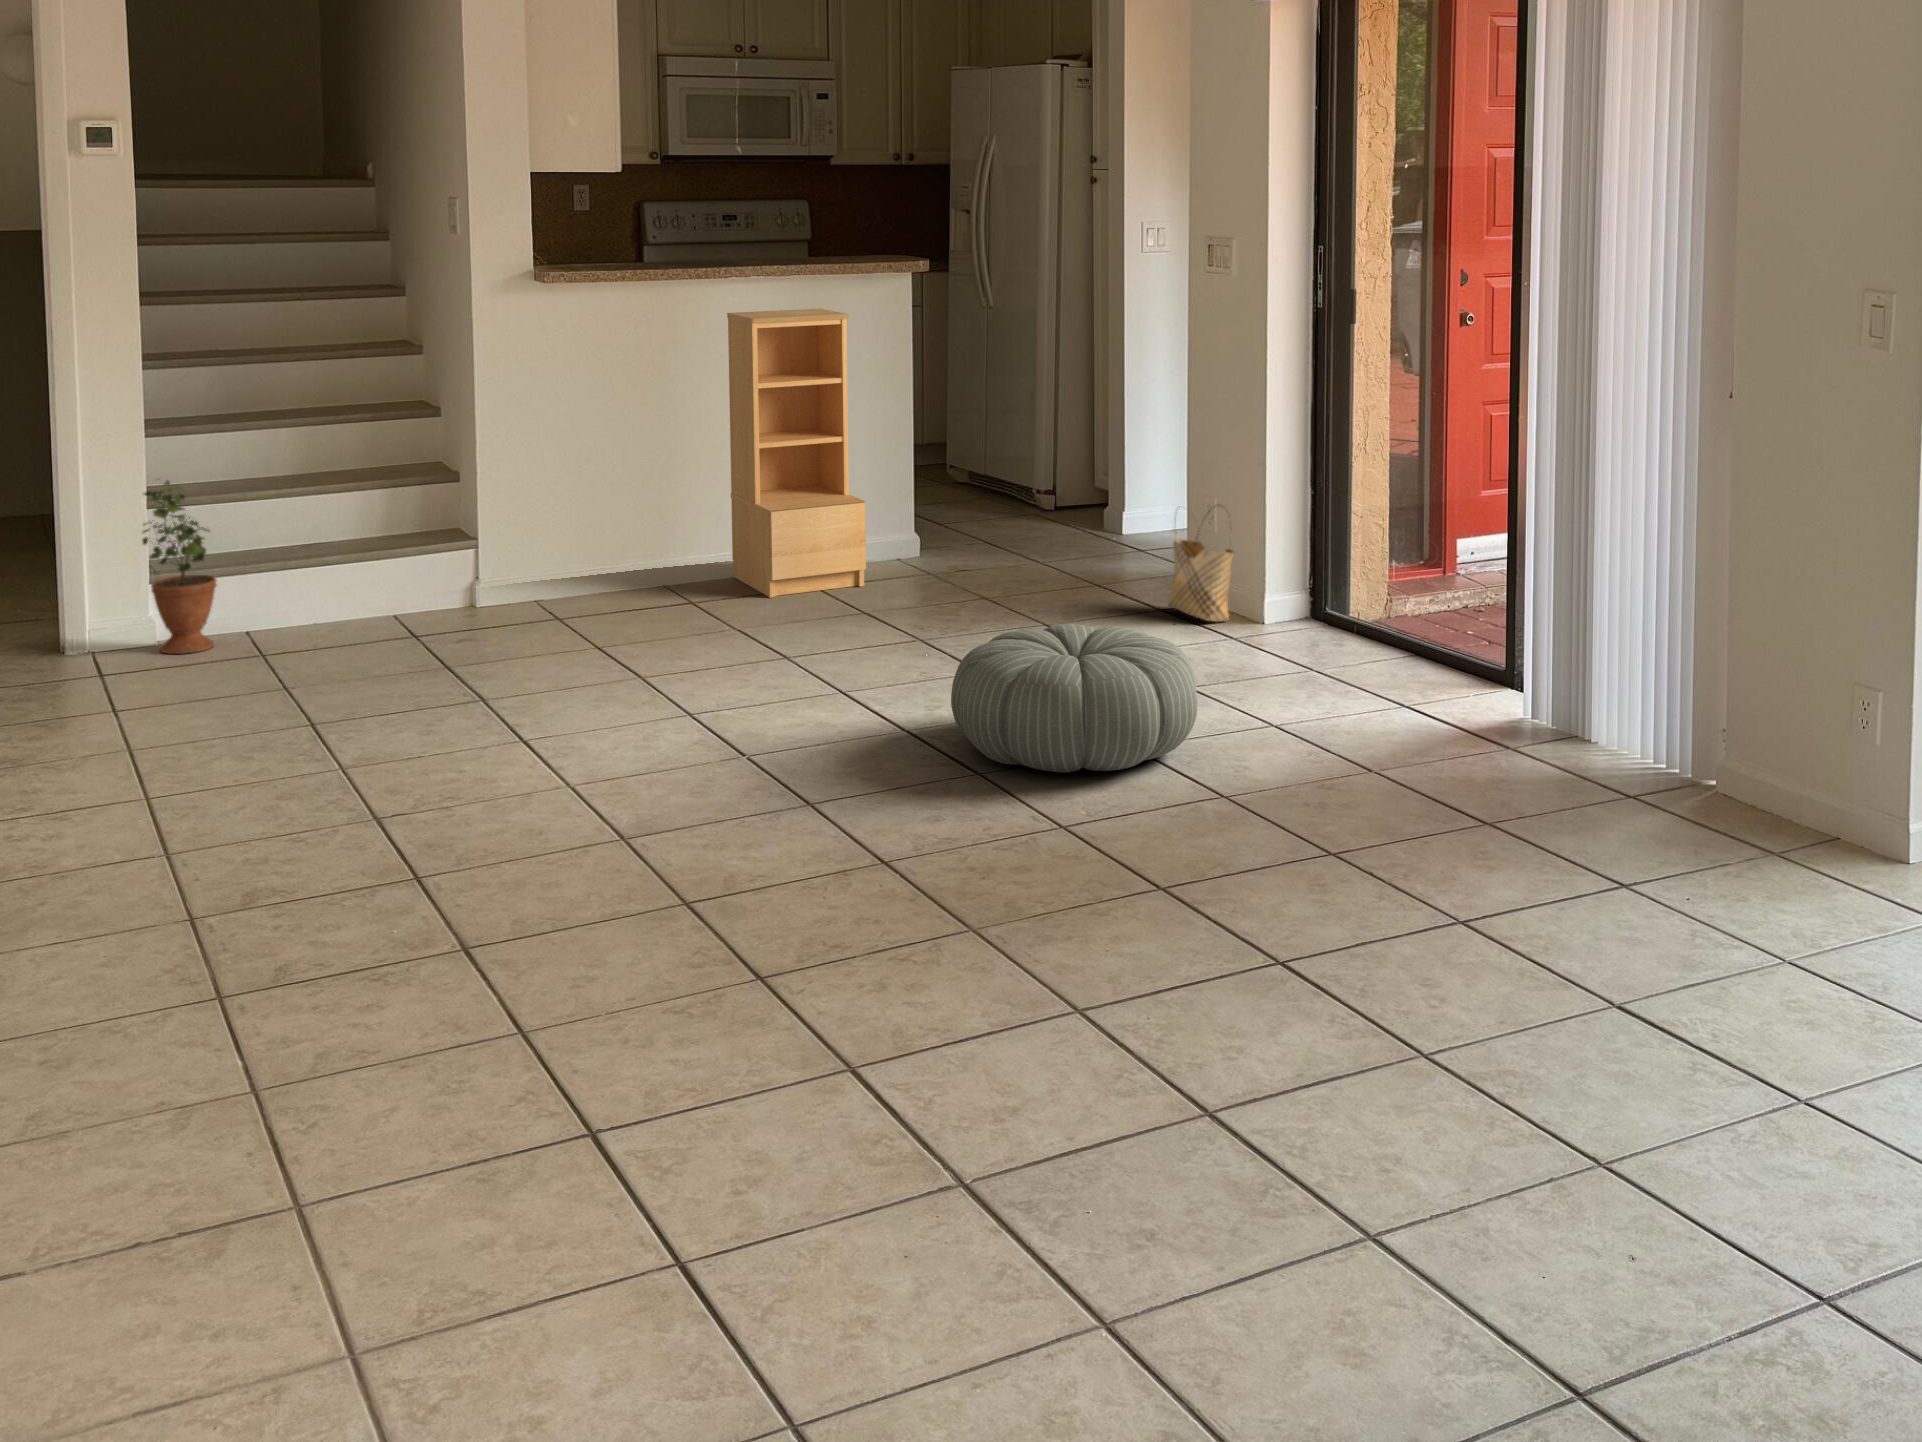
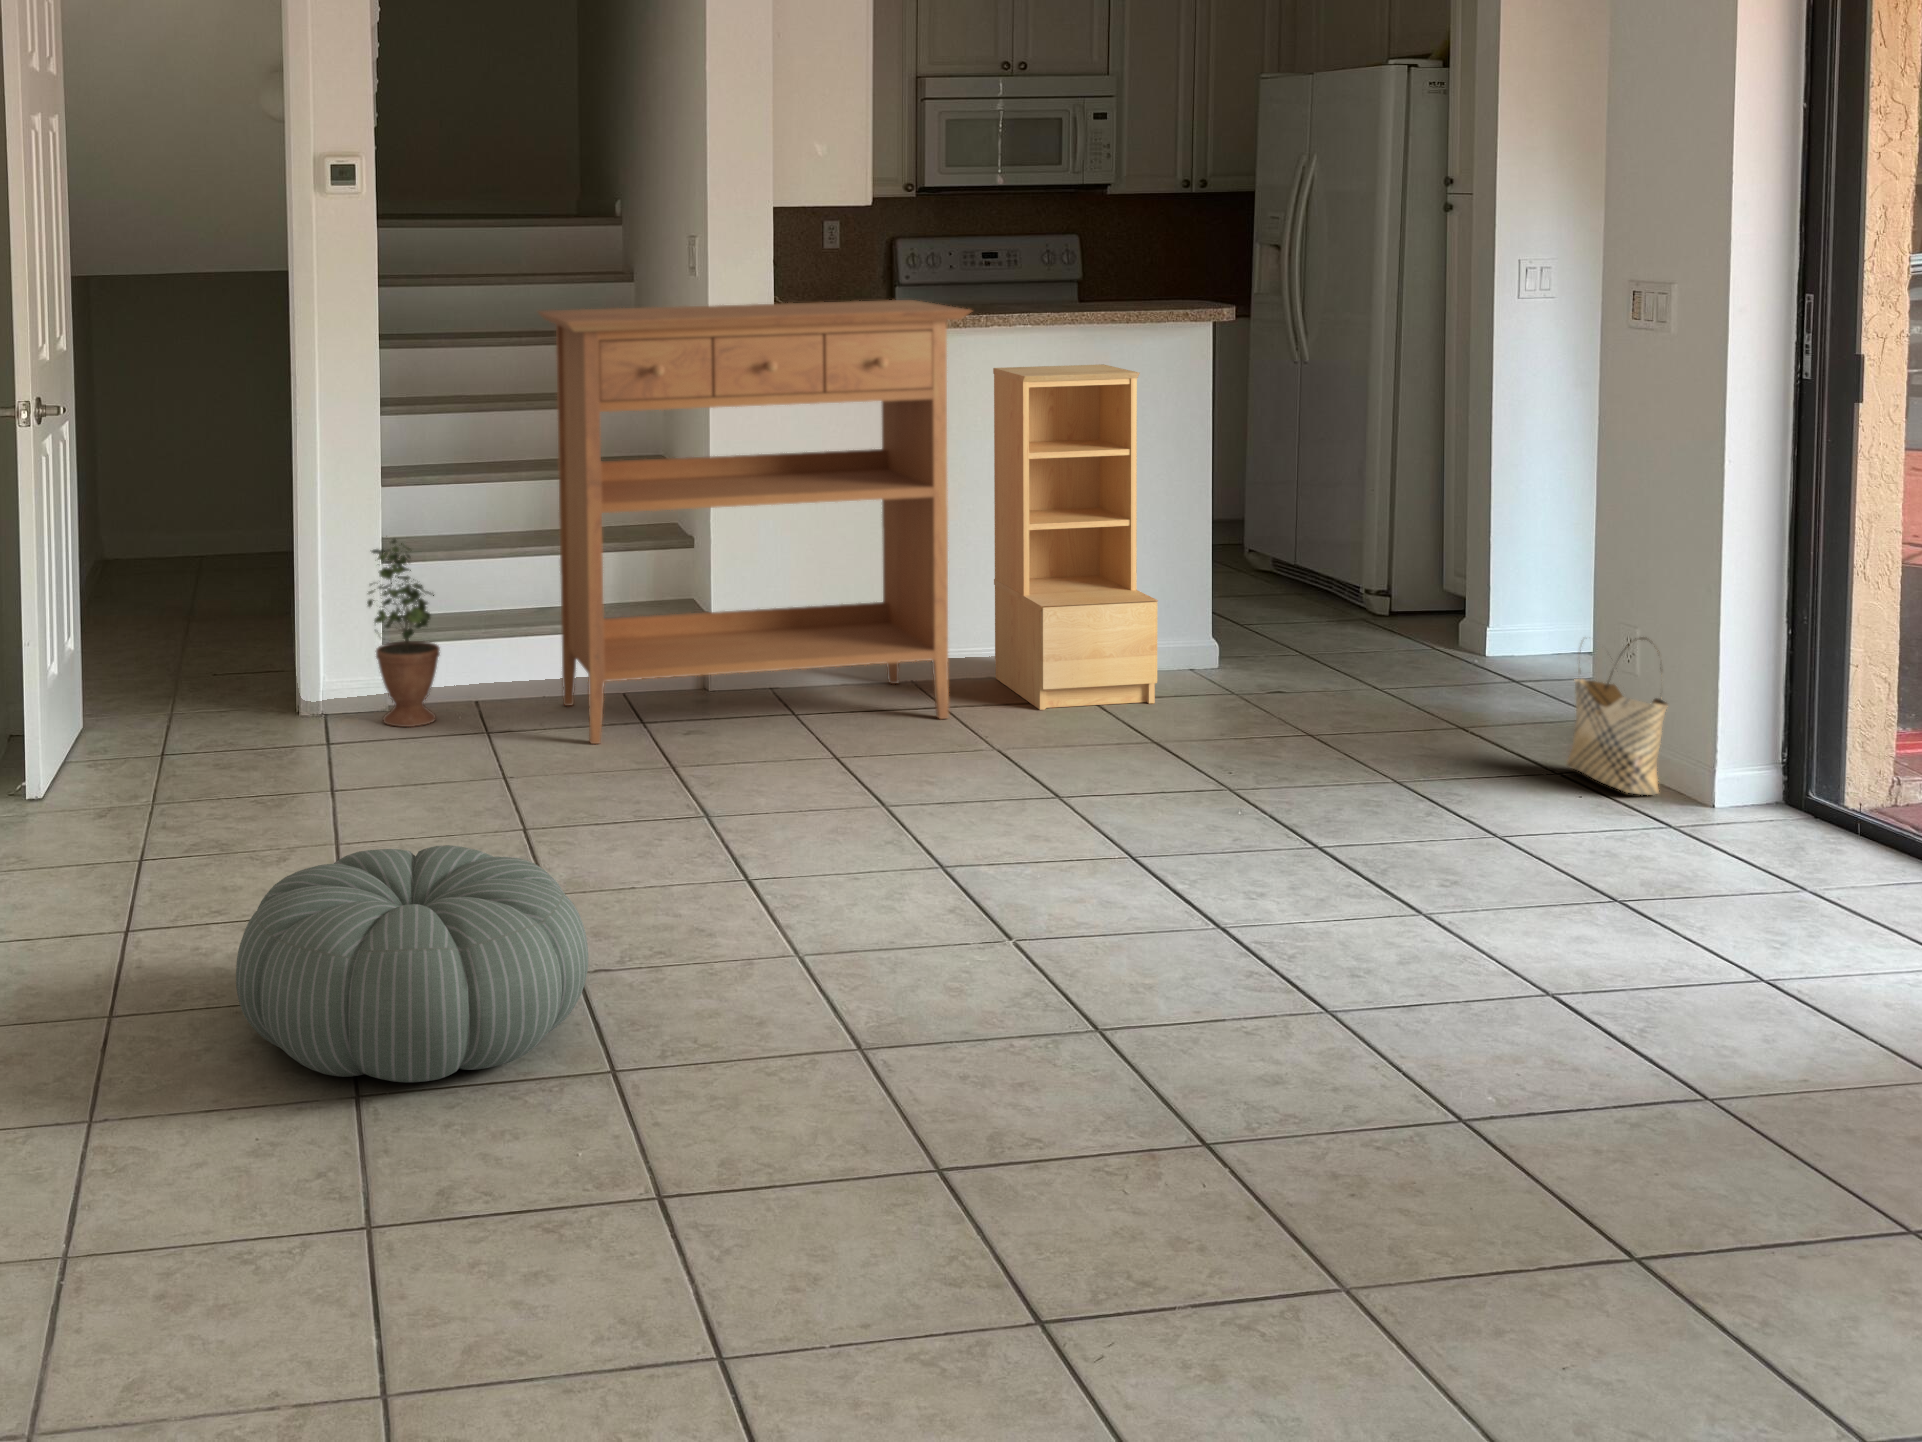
console table: none [307,255,708,653] -> present [538,300,971,744]
pouf: present [951,624,1198,773] -> present [236,845,588,1082]

